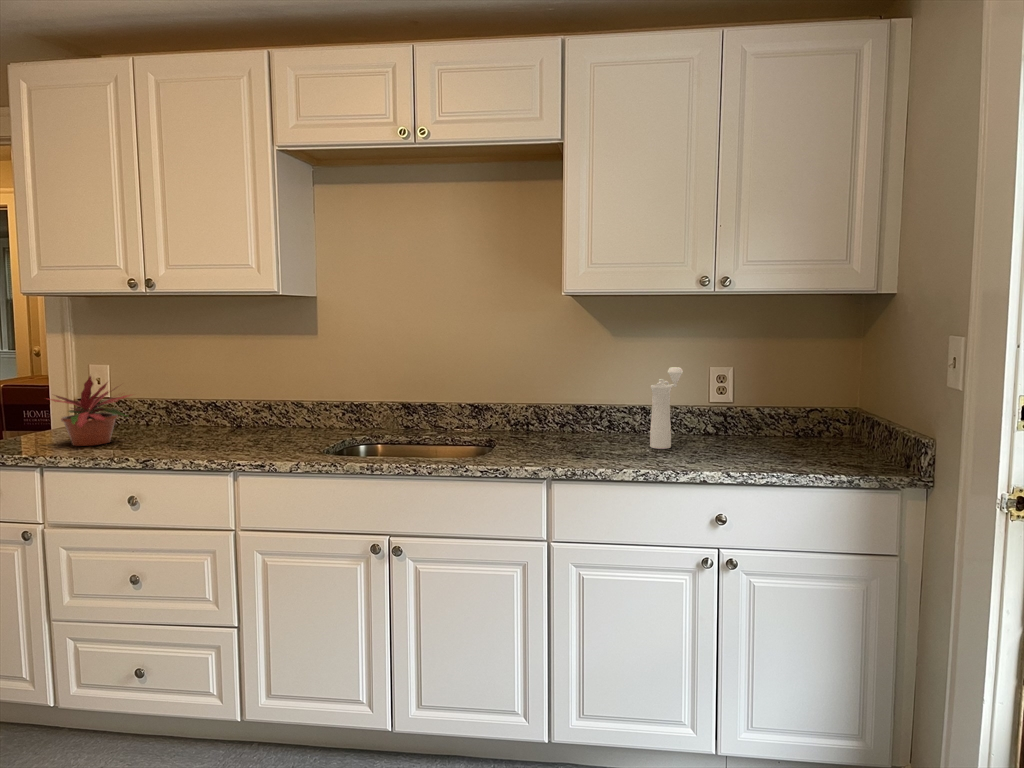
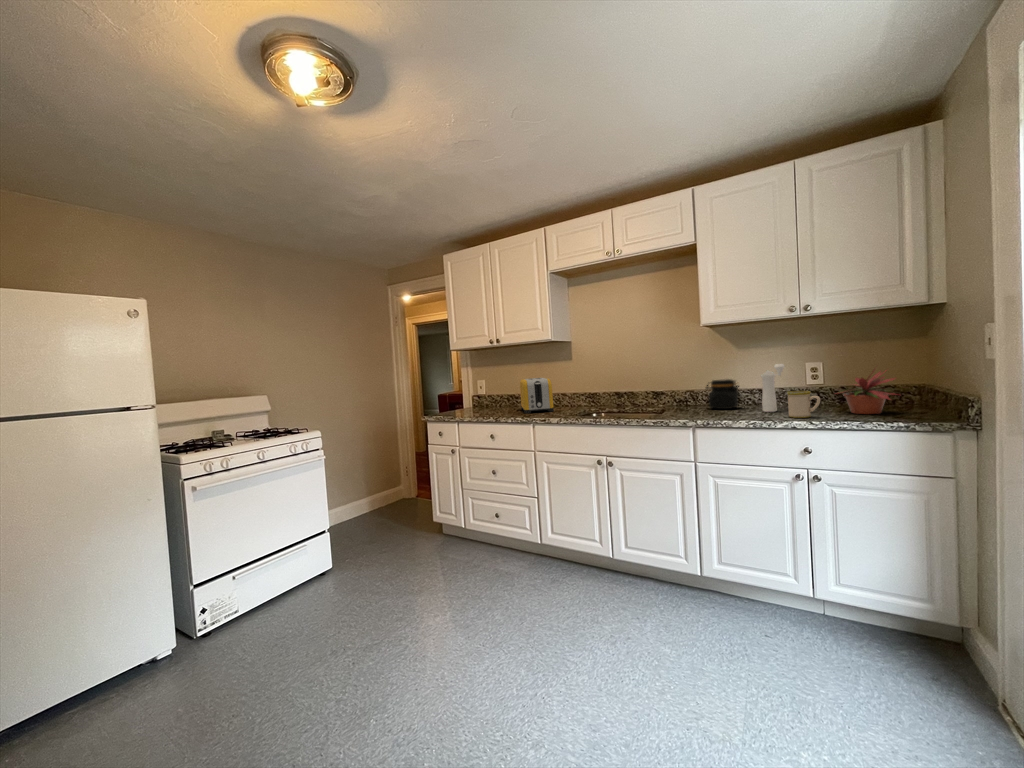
toaster: none [203,367,277,446] -> present [520,378,554,413]
potted plant: present [49,376,130,446] -> present [838,369,895,414]
jar: none [561,388,616,441] -> present [706,379,740,409]
mug: none [693,418,741,464] -> present [787,391,820,418]

